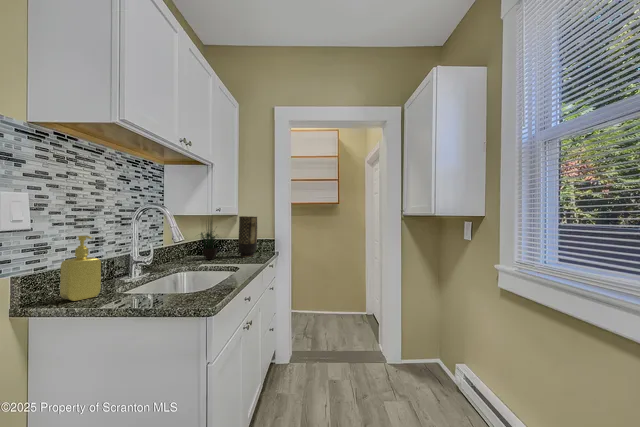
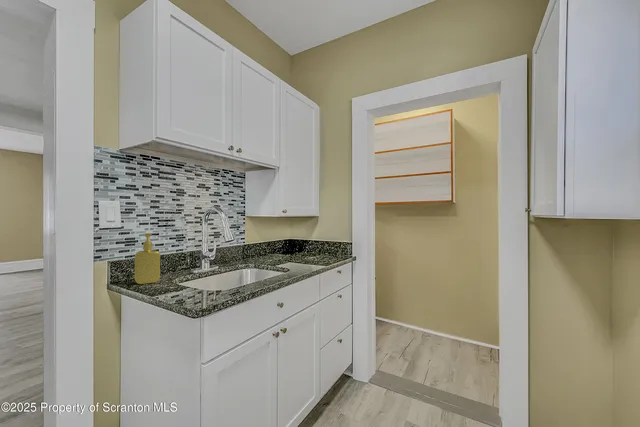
vase: present [238,216,257,257] -> none [314,217,332,259]
potted plant: present [201,222,218,260] -> none [272,210,298,259]

